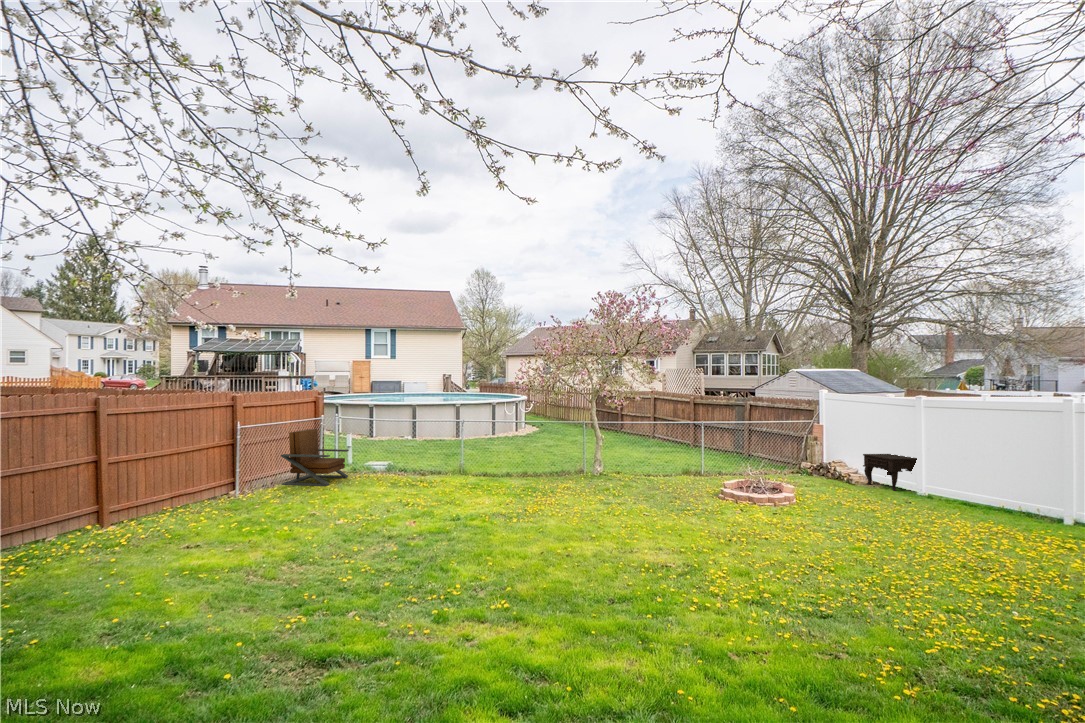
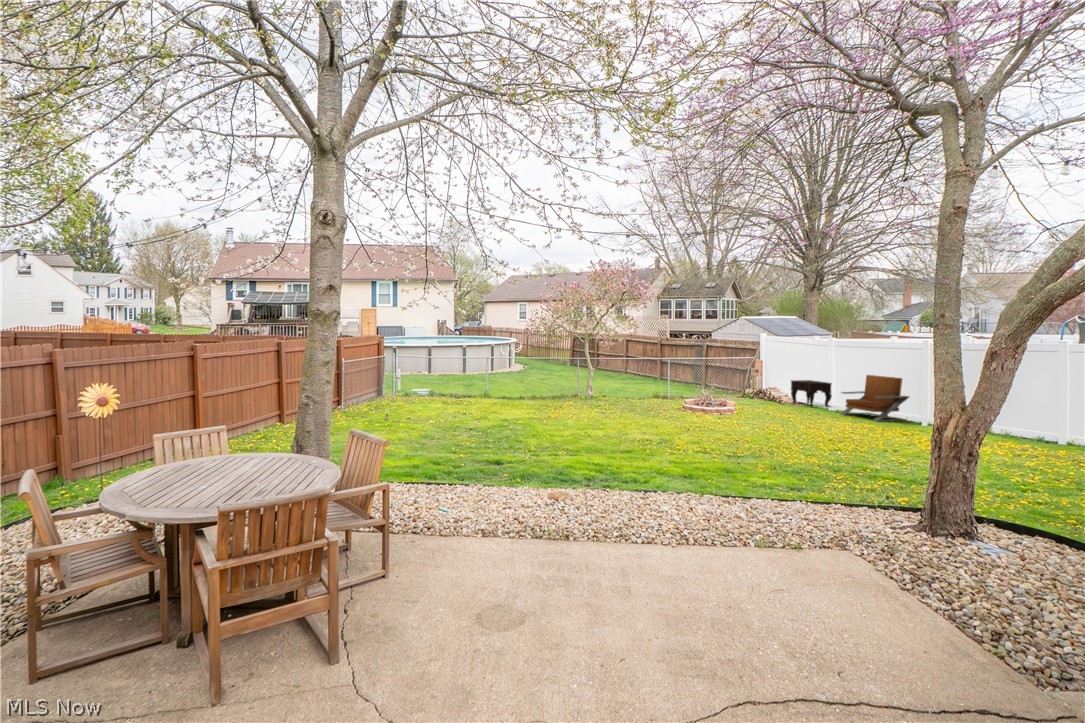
lounge chair: present [281,429,349,486] -> present [840,375,909,422]

